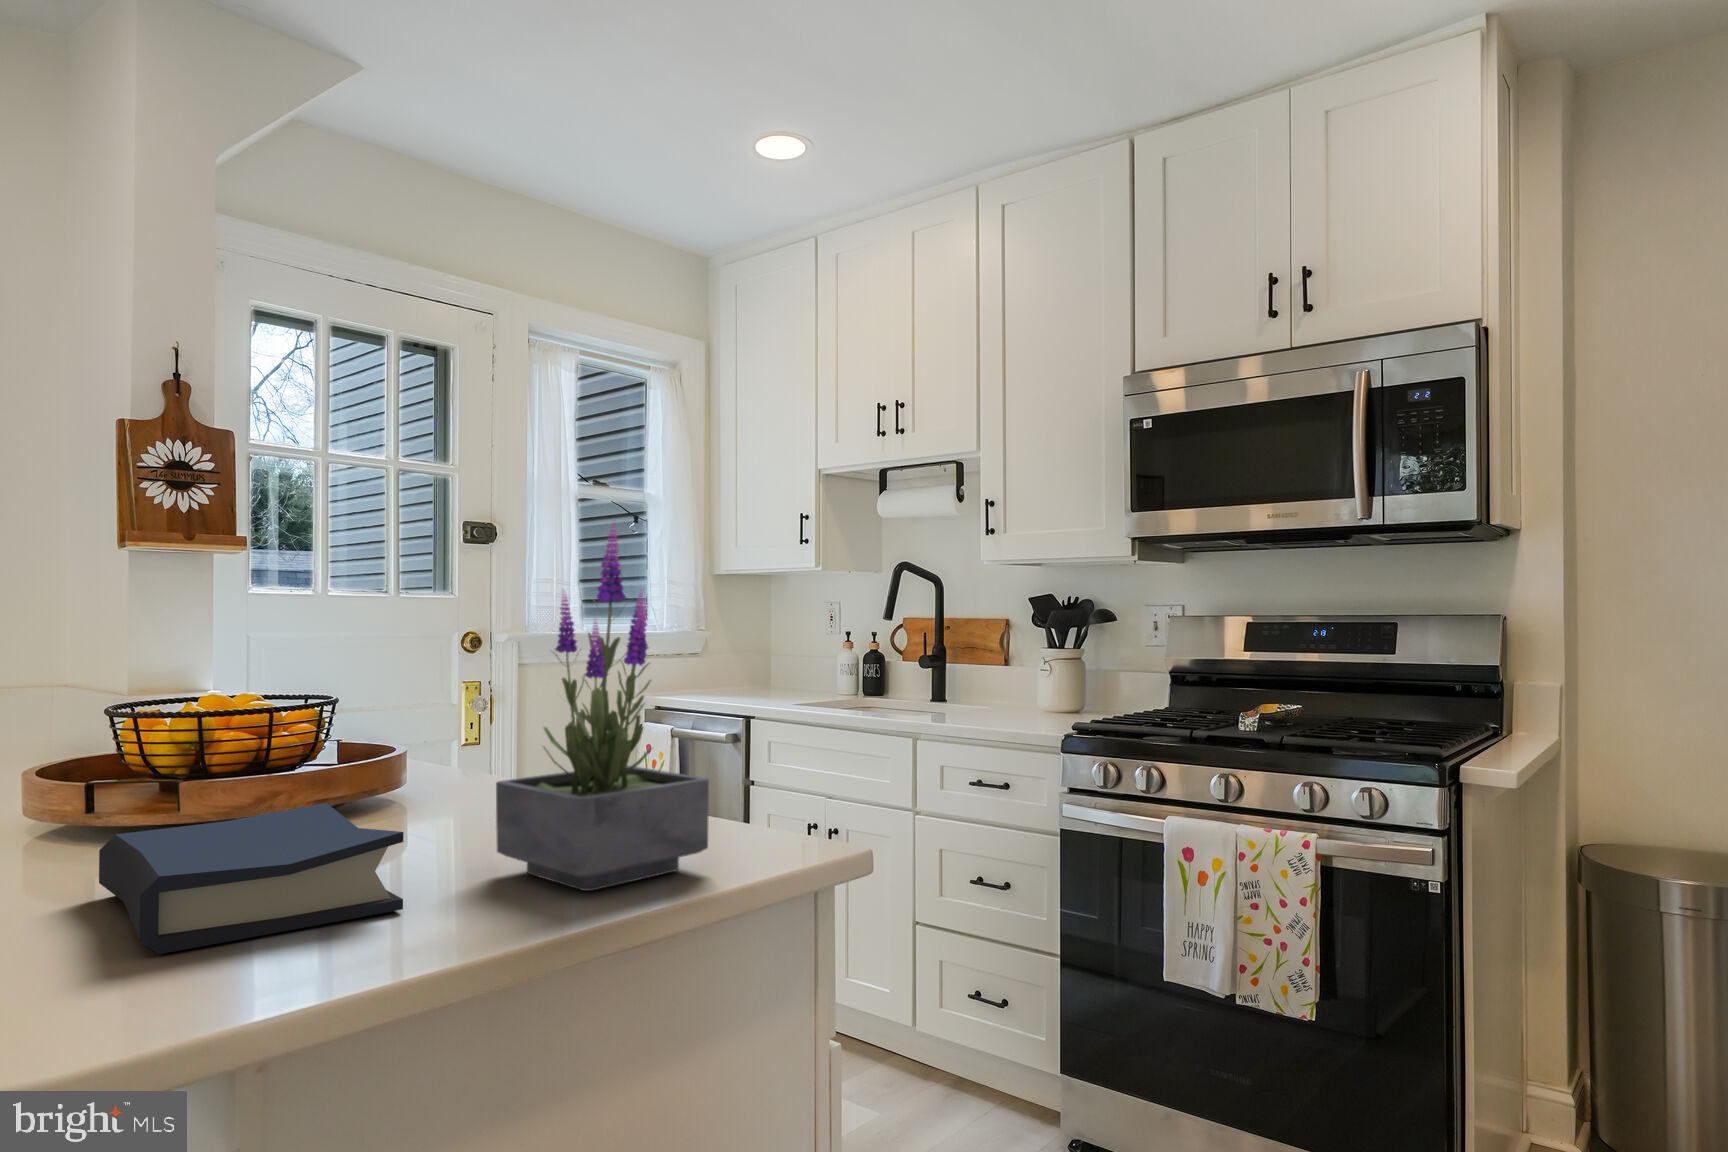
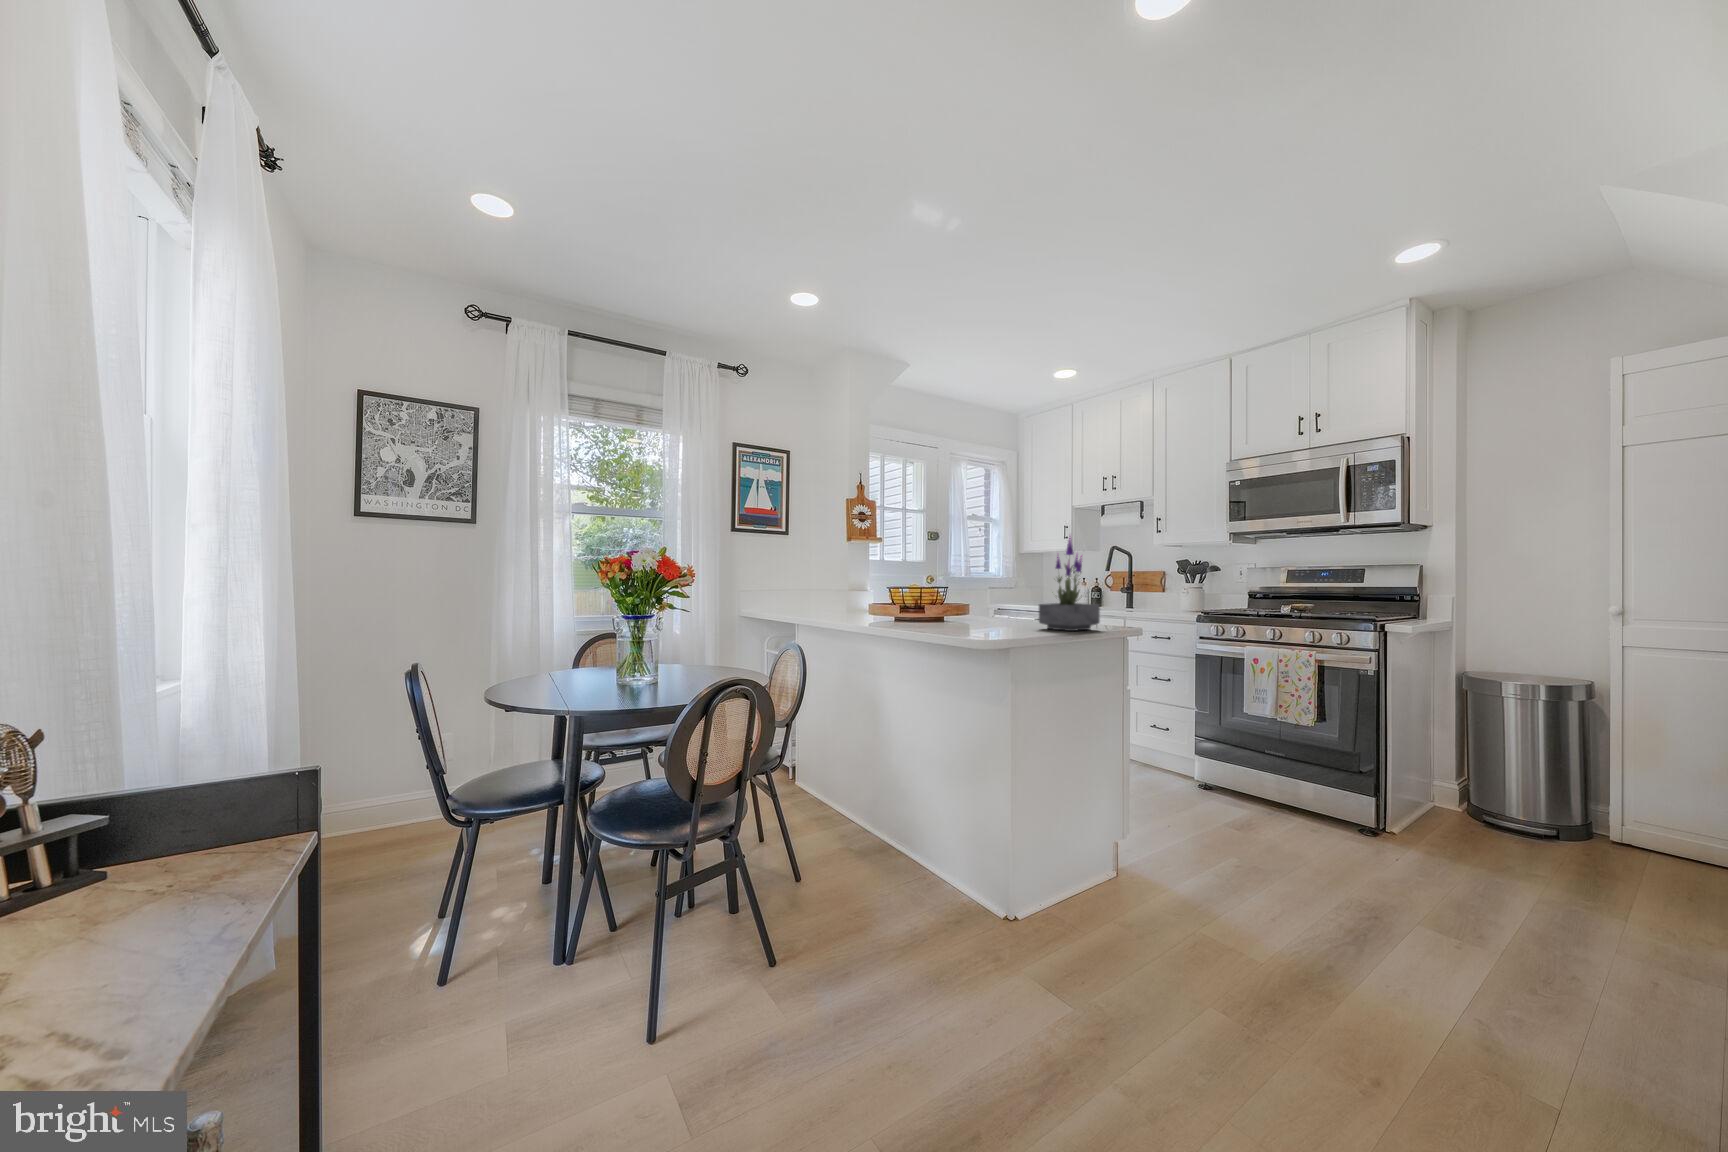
hardback book: present [99,803,403,954] -> none [945,610,1028,634]

